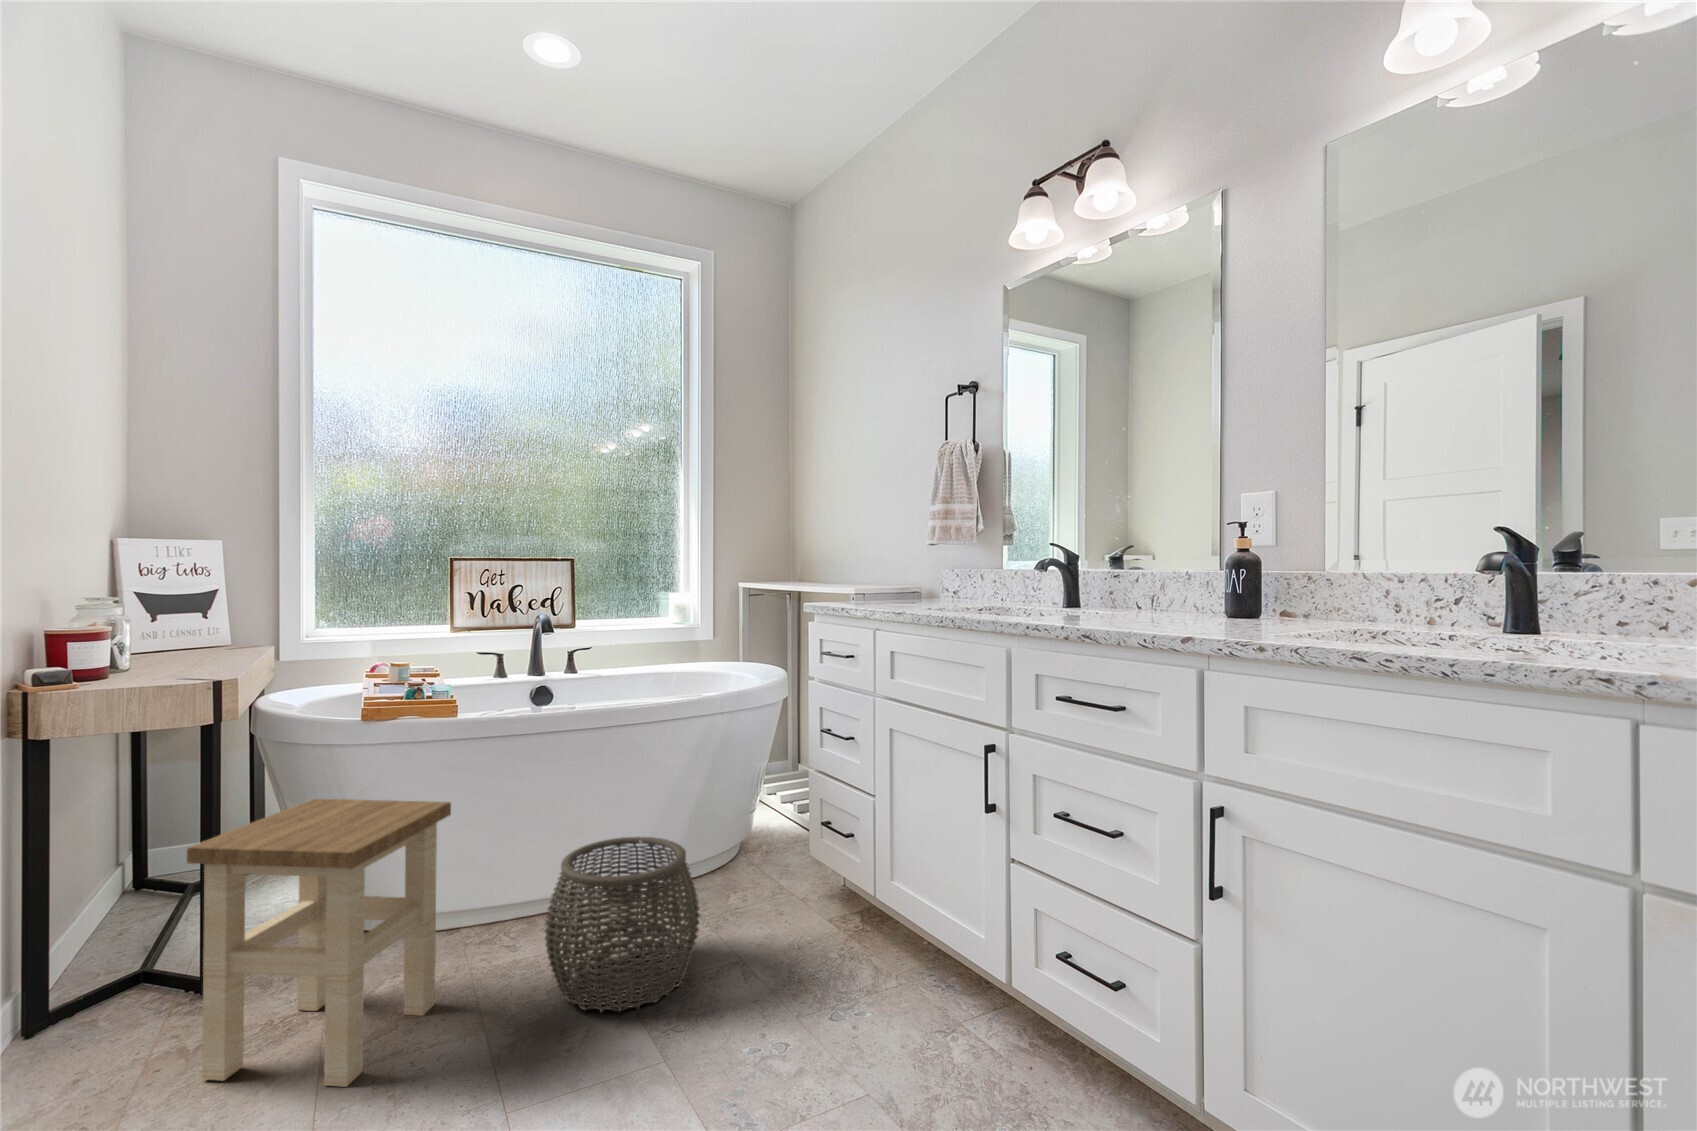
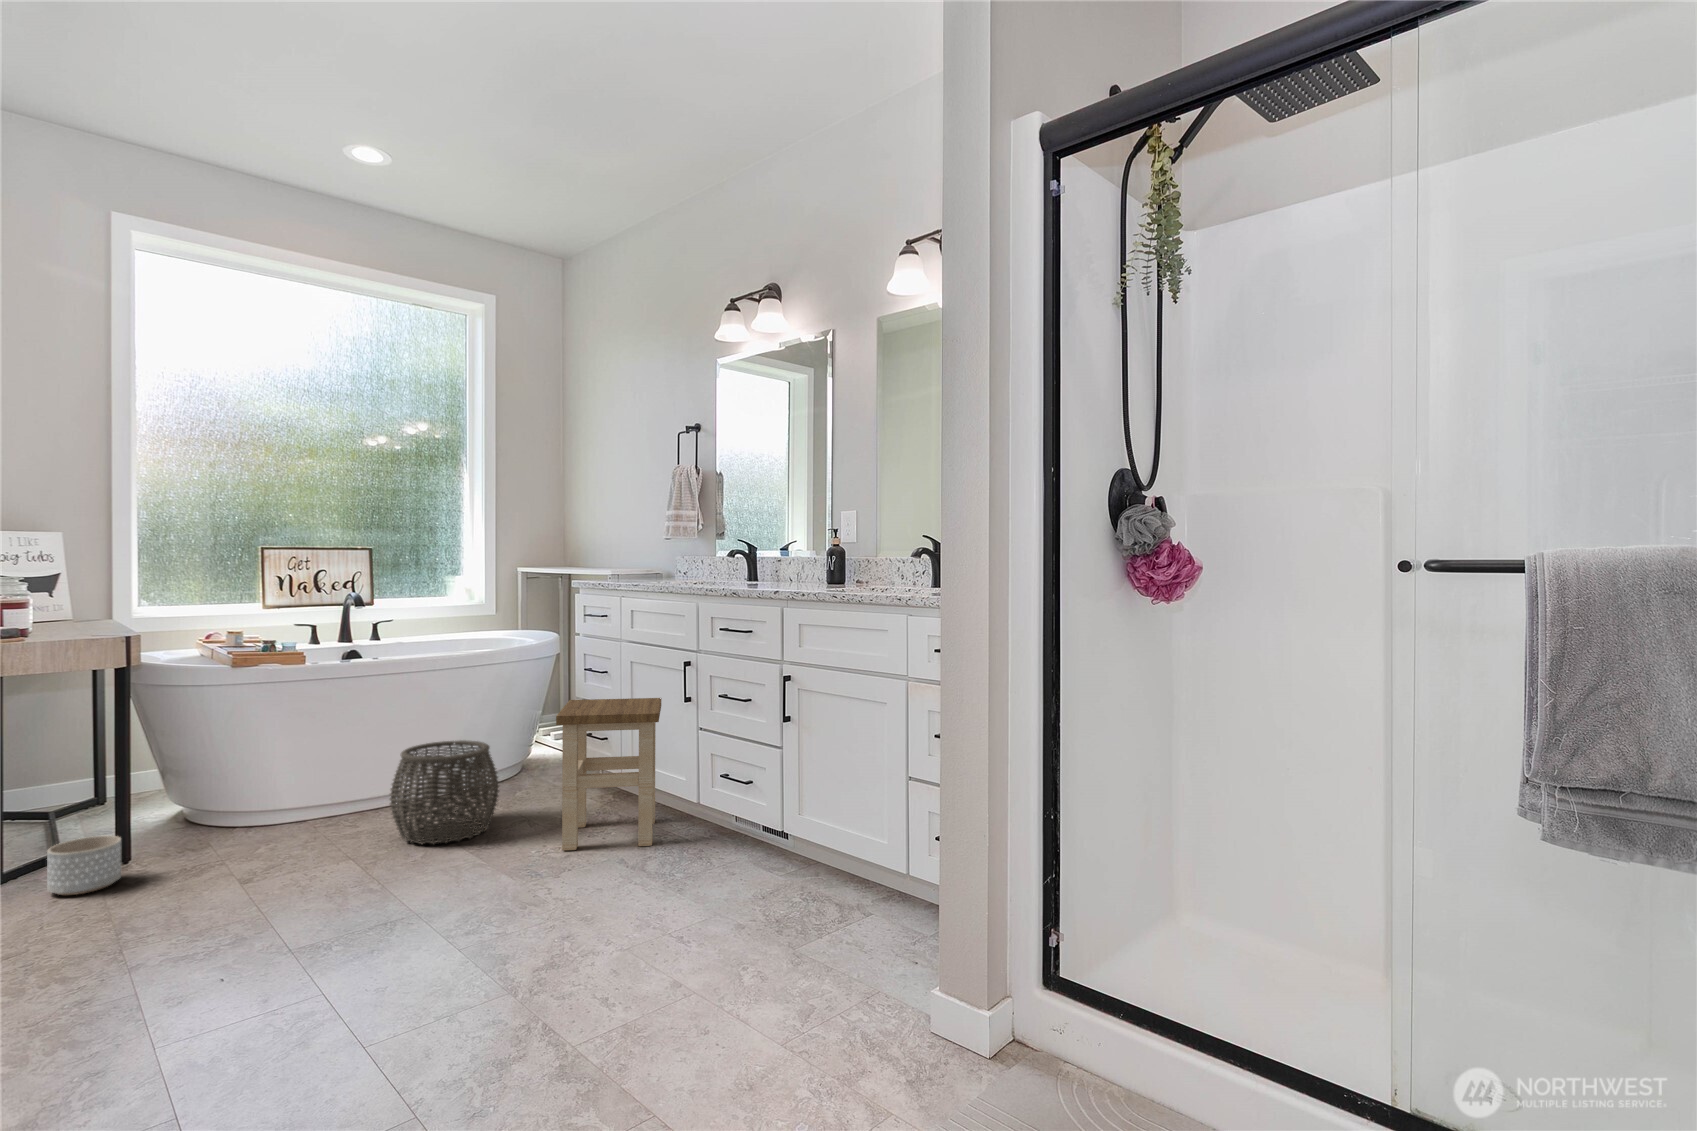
stool: present [187,799,451,1087] -> present [556,698,661,850]
planter: none [74,968,183,1069] -> present [47,835,121,895]

